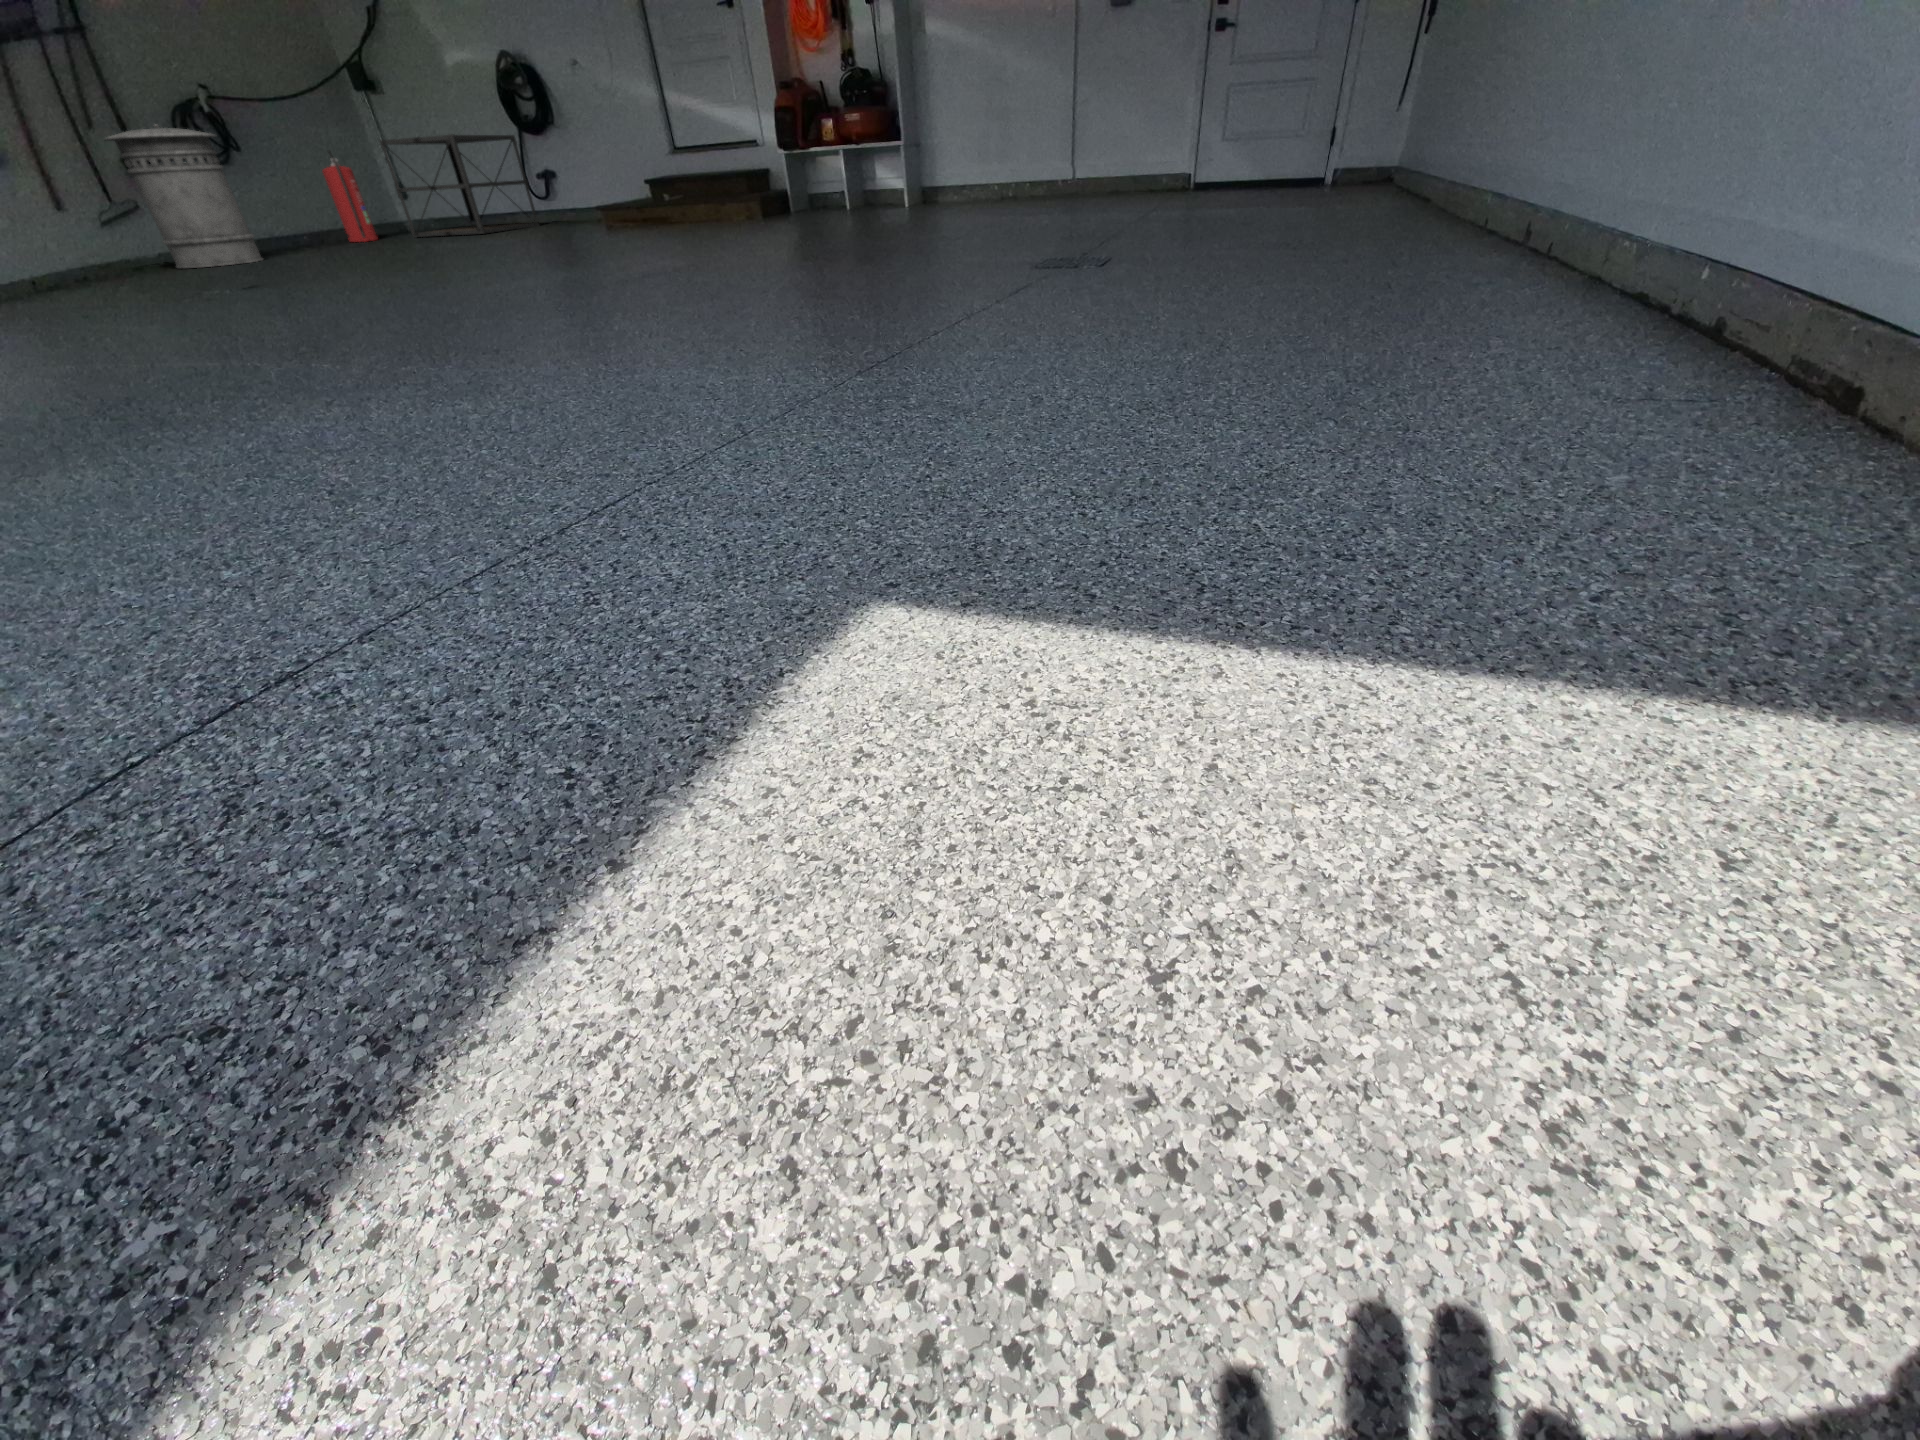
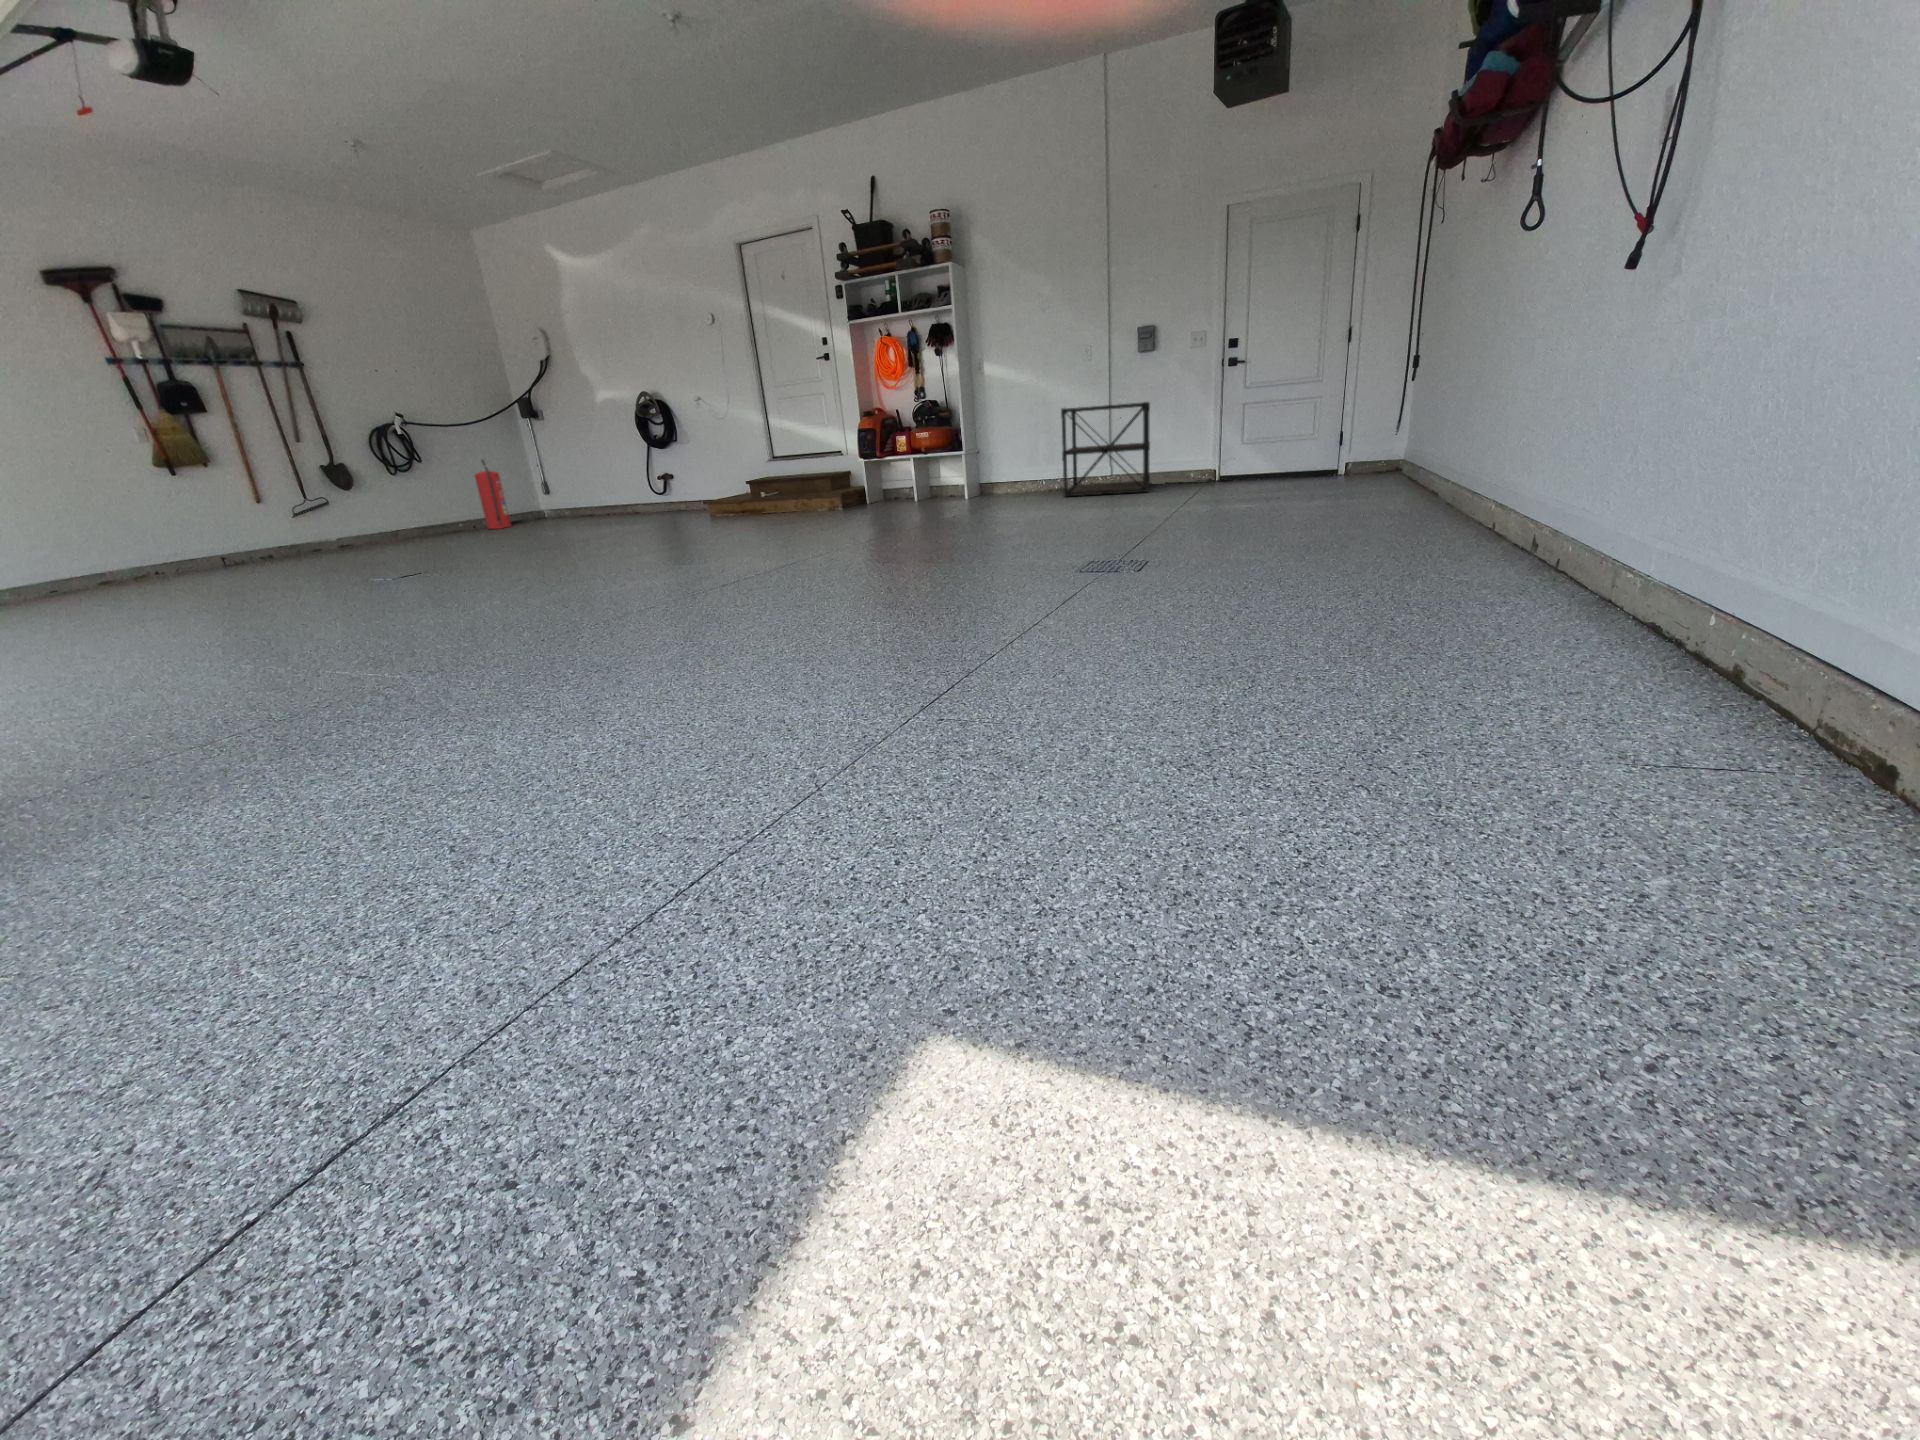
trash can: present [105,124,263,268] -> none [306,451,415,559]
shelving unit: present [380,134,539,237] -> present [1061,402,1150,497]

